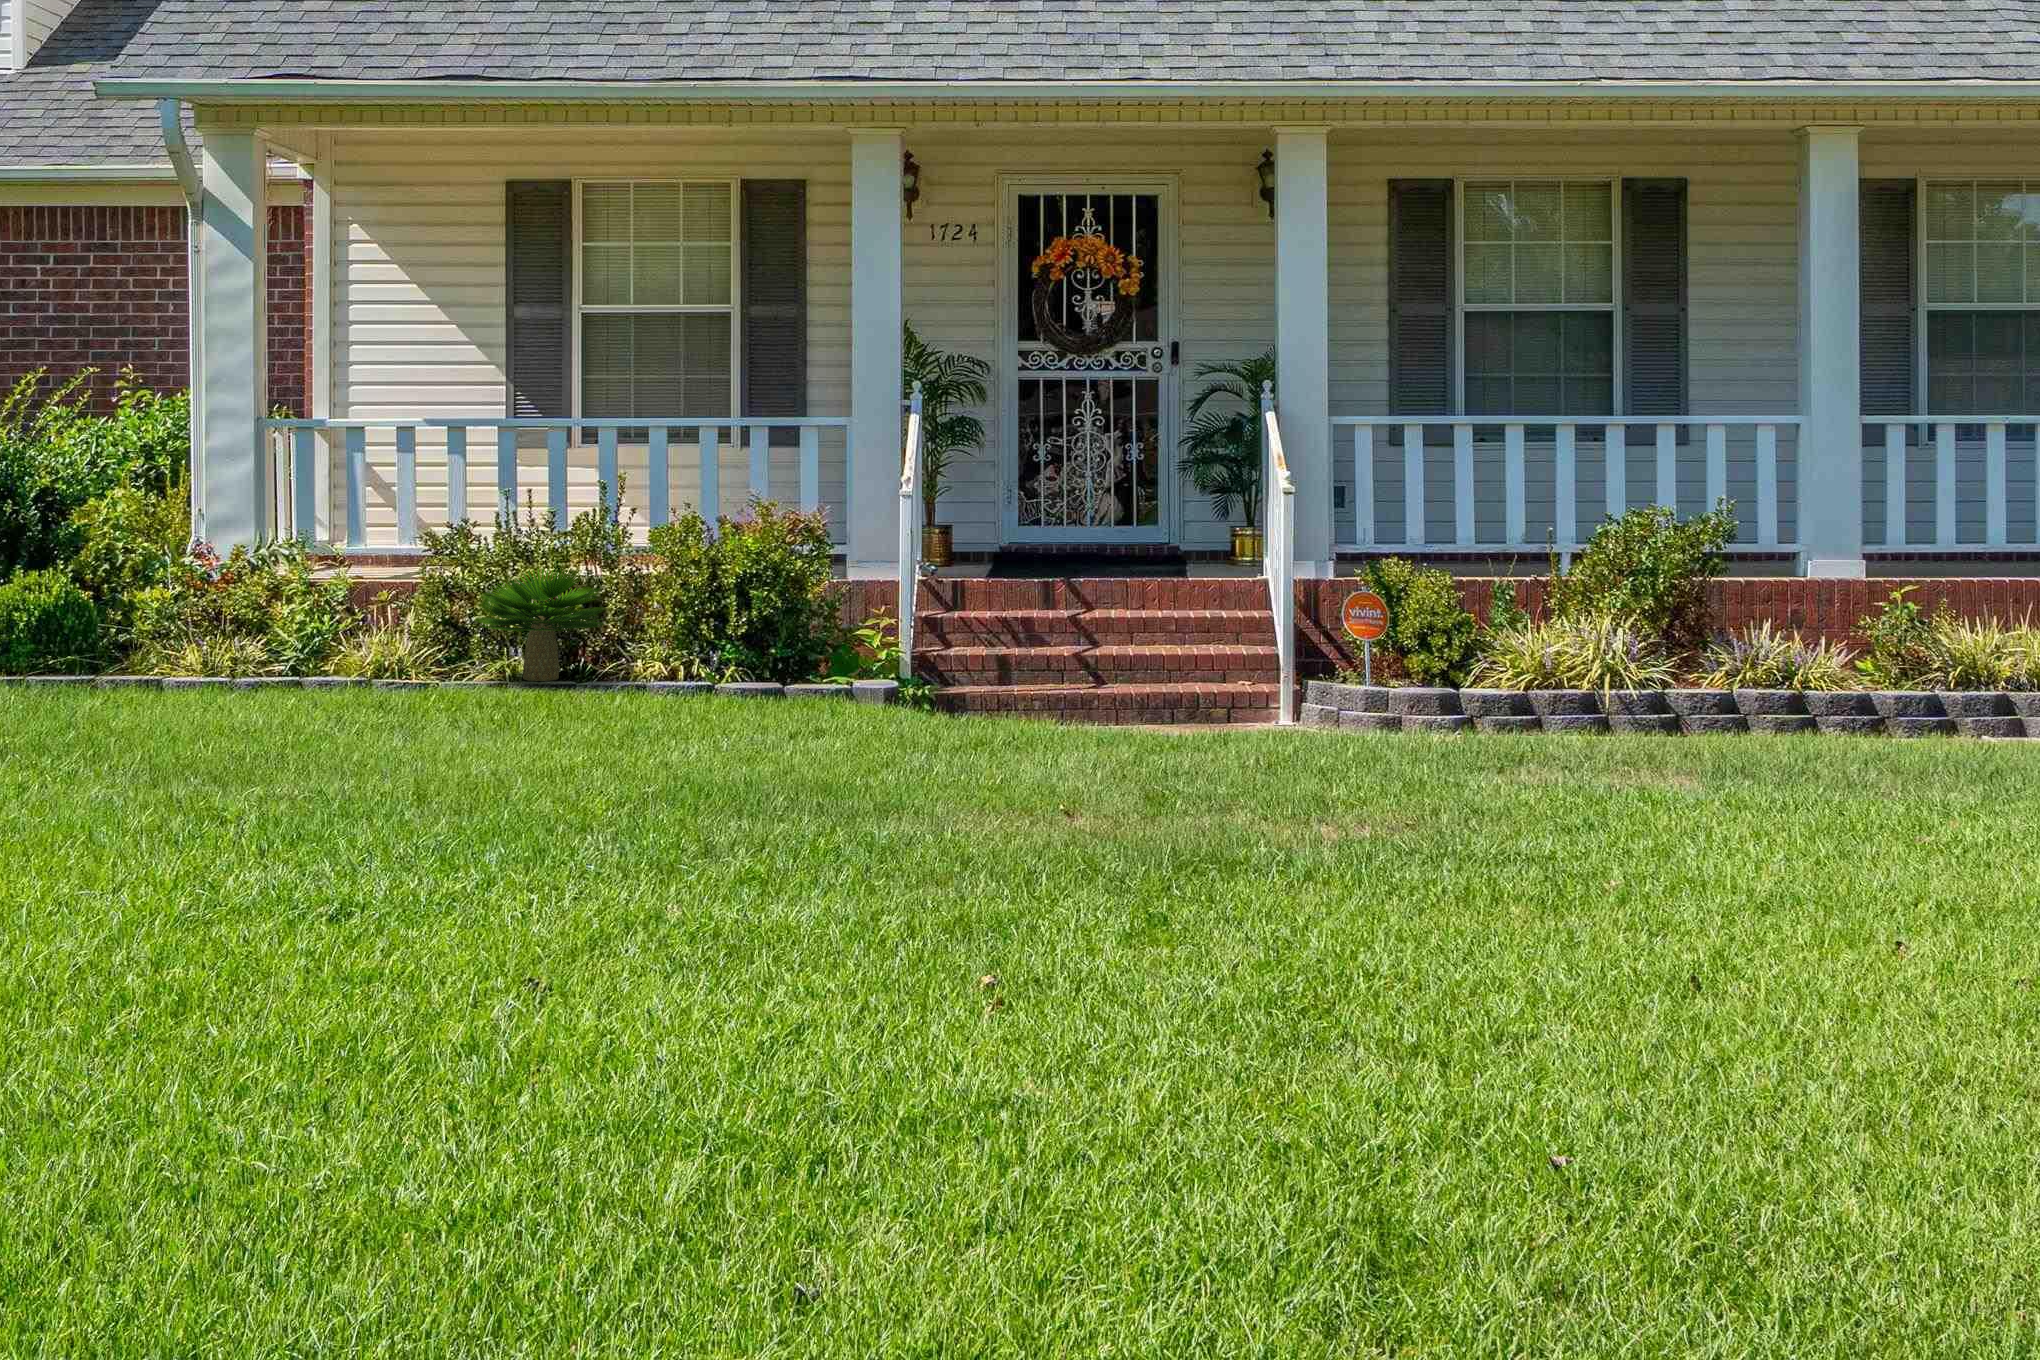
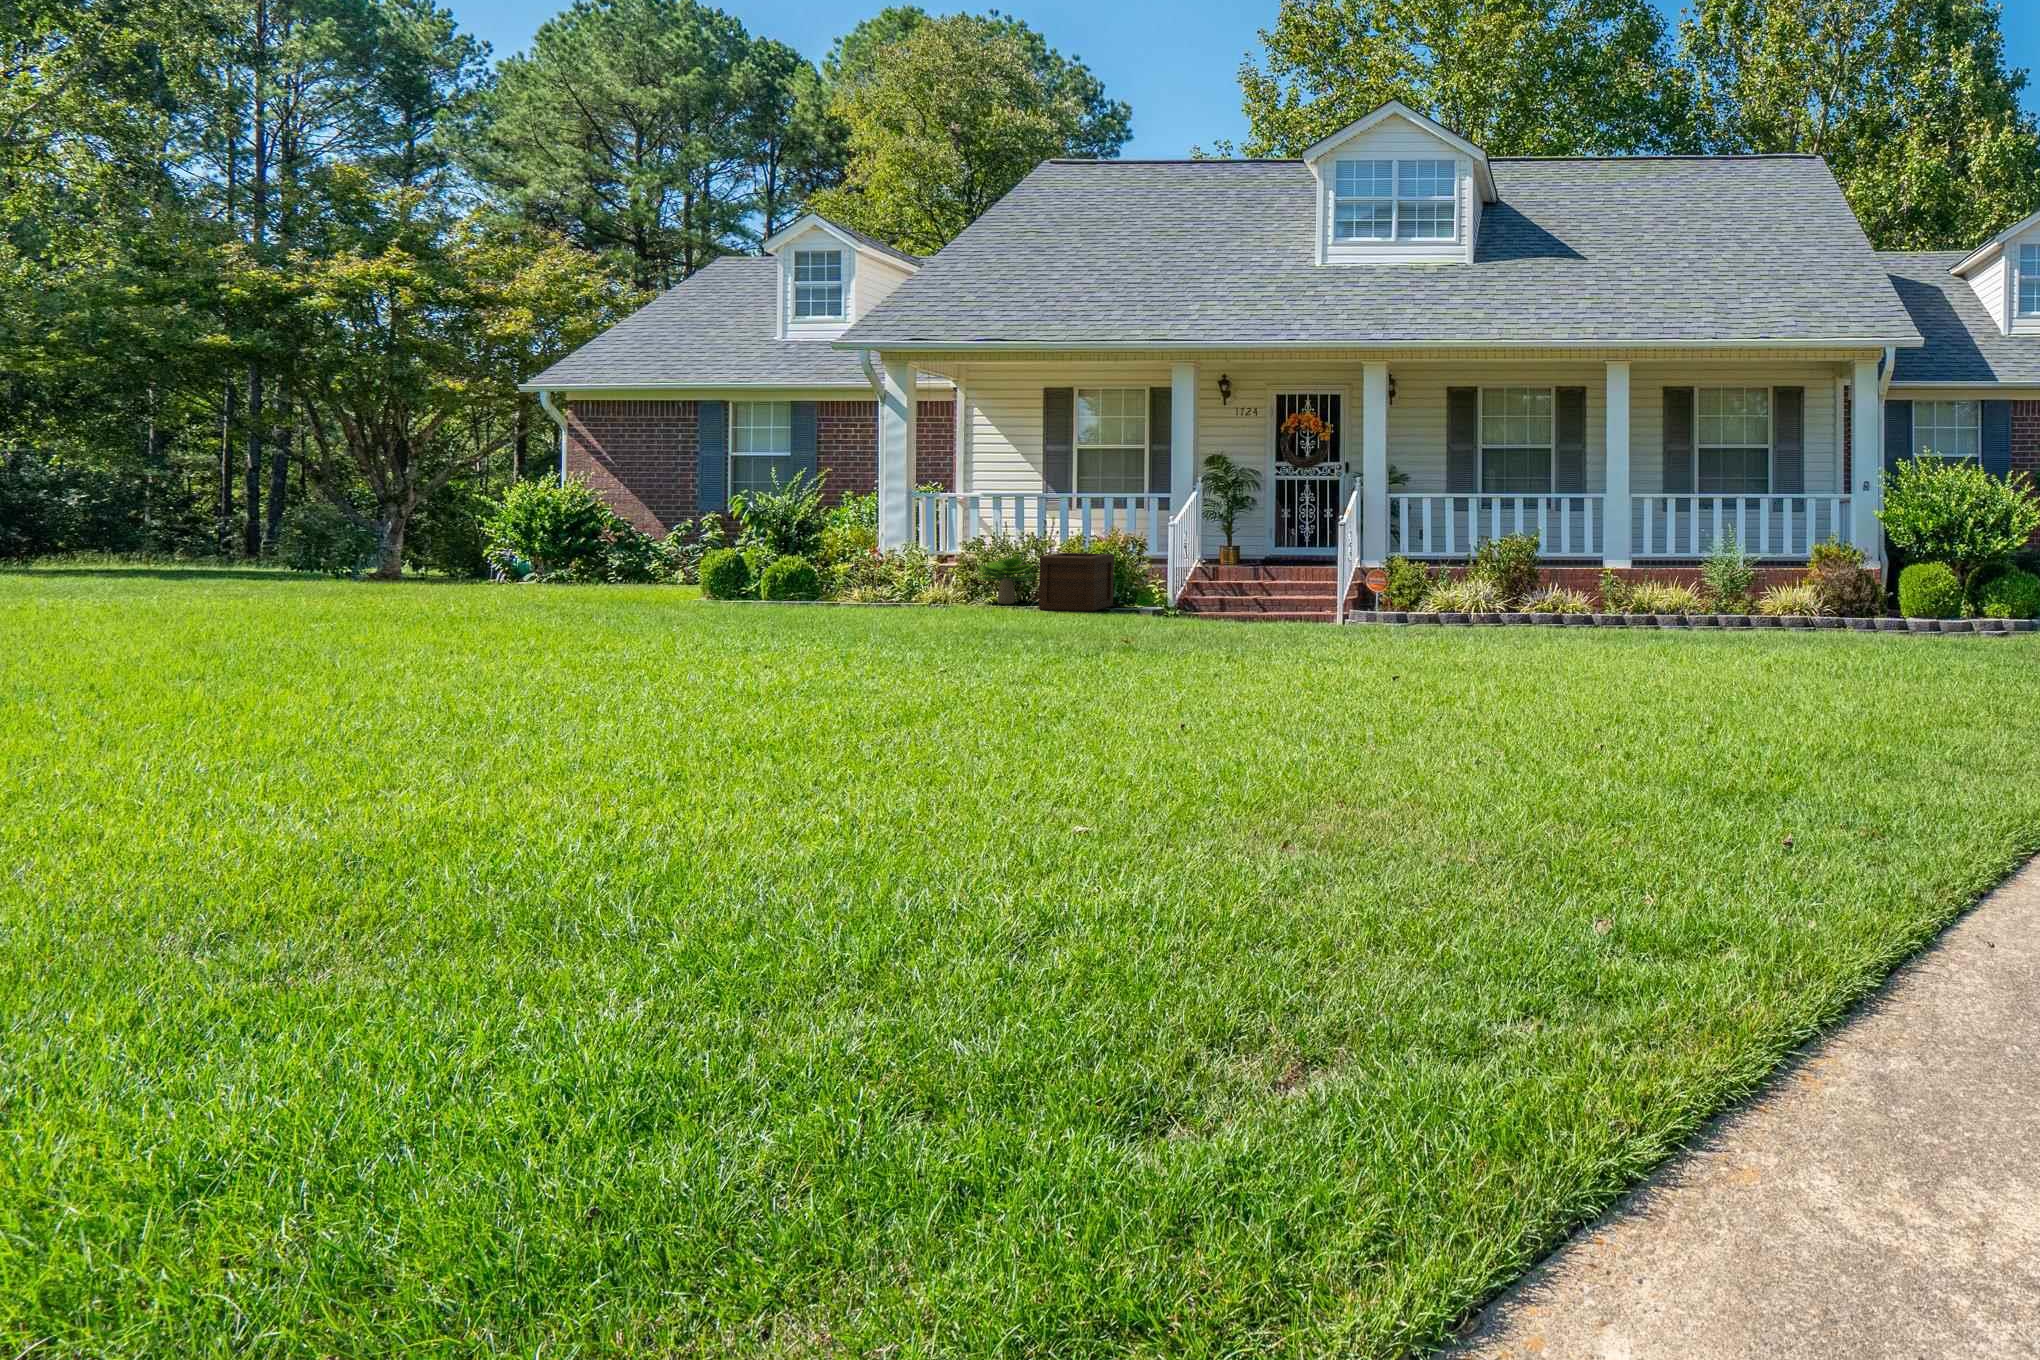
wooden crate: none [654,563,791,701] -> present [1039,553,1114,612]

